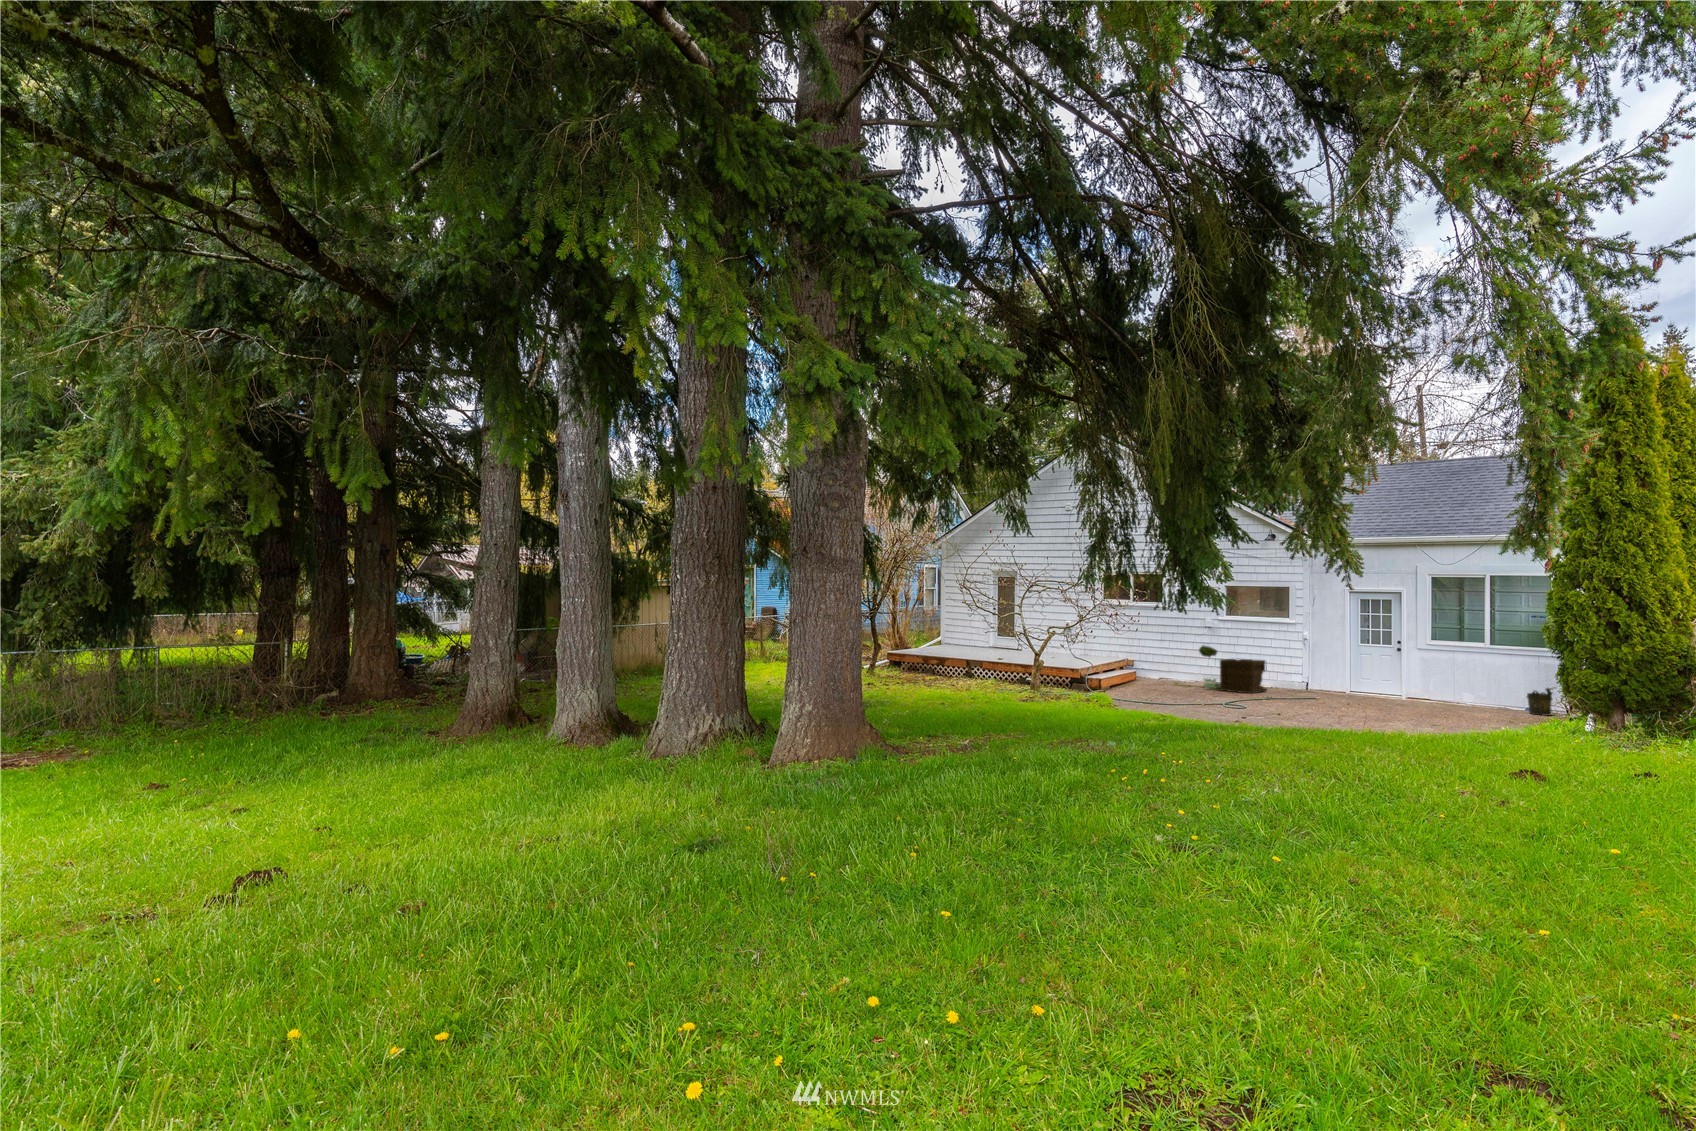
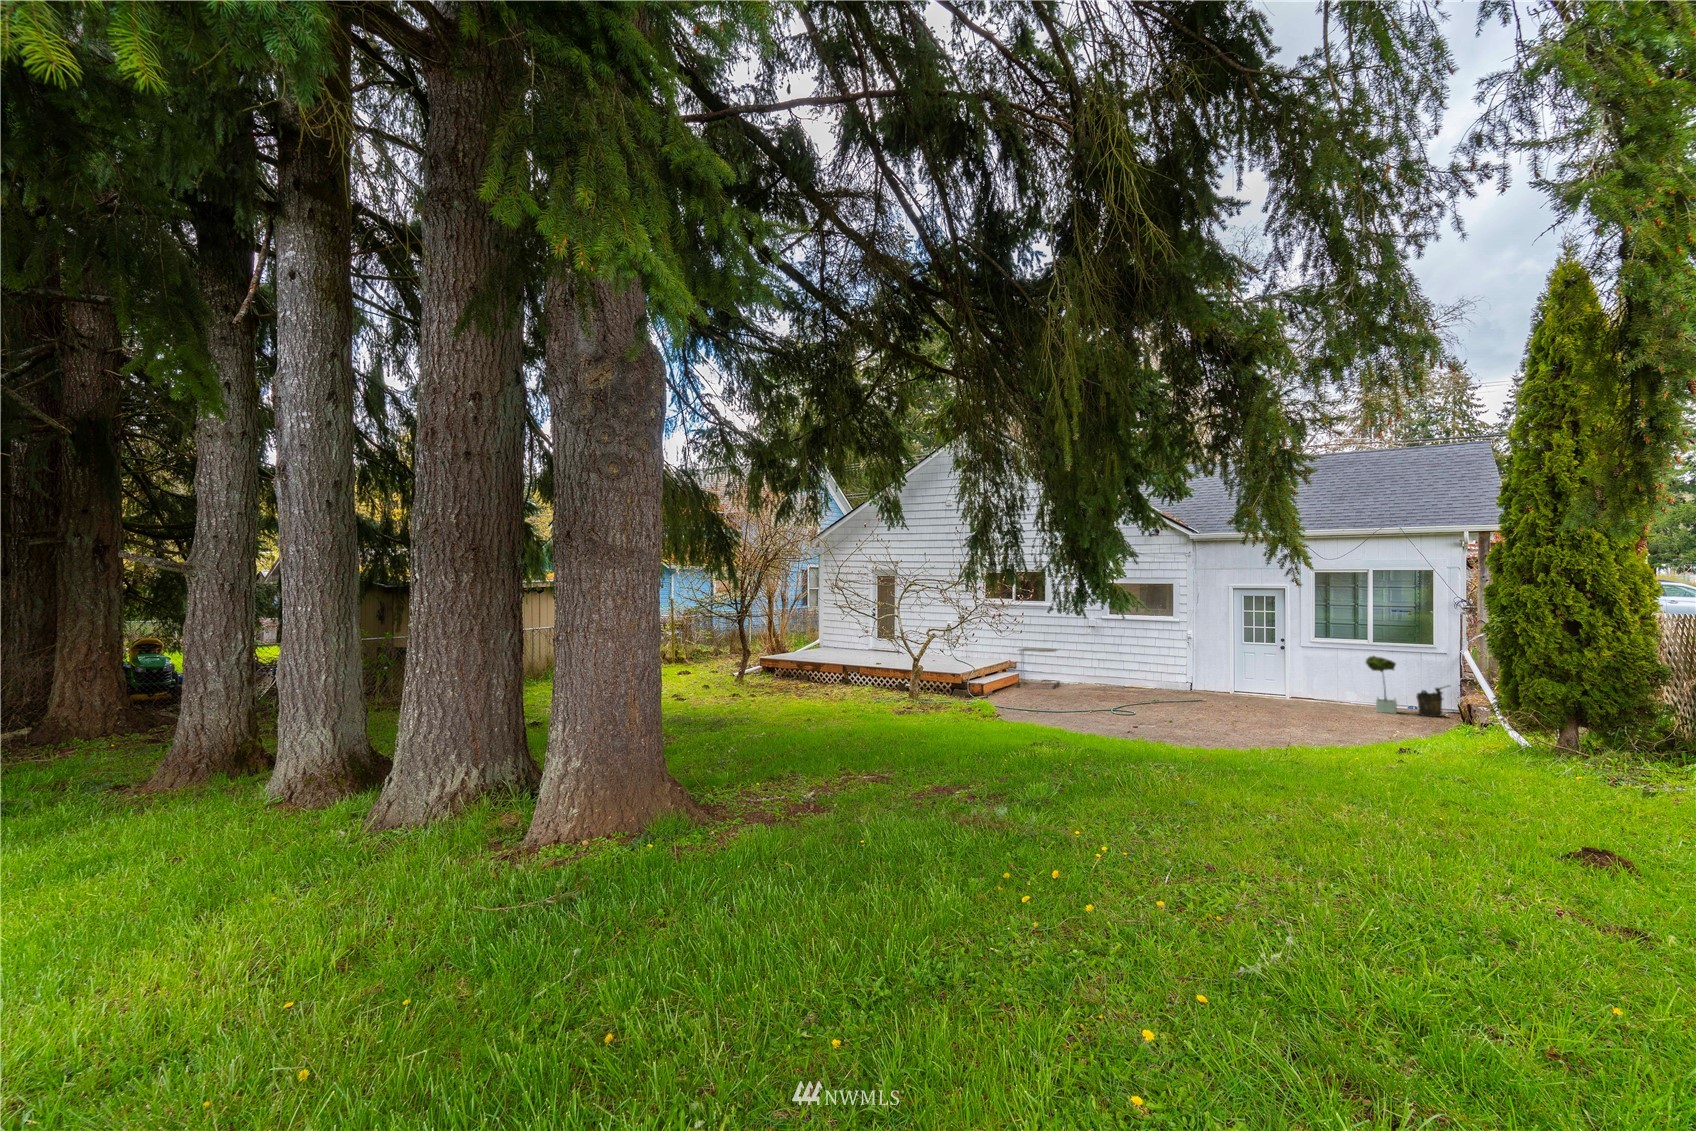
potted tree: present [1199,646,1220,689] -> present [1365,656,1397,714]
side table: none [1135,647,1178,686] -> present [1017,648,1060,688]
wooden crate: present [1220,659,1267,693] -> none [1103,659,1150,697]

